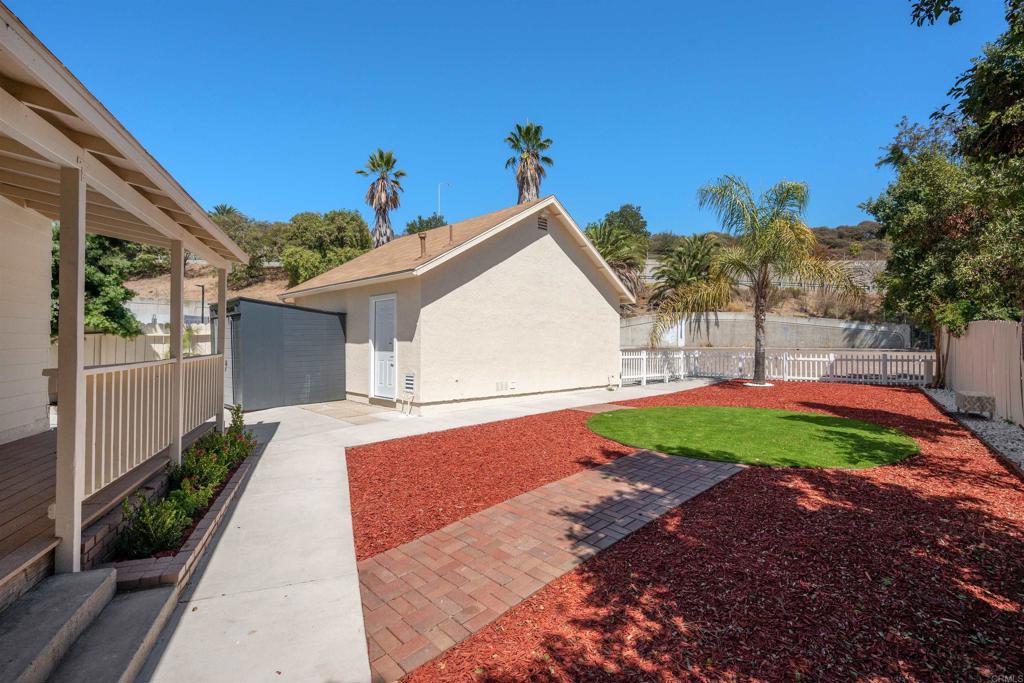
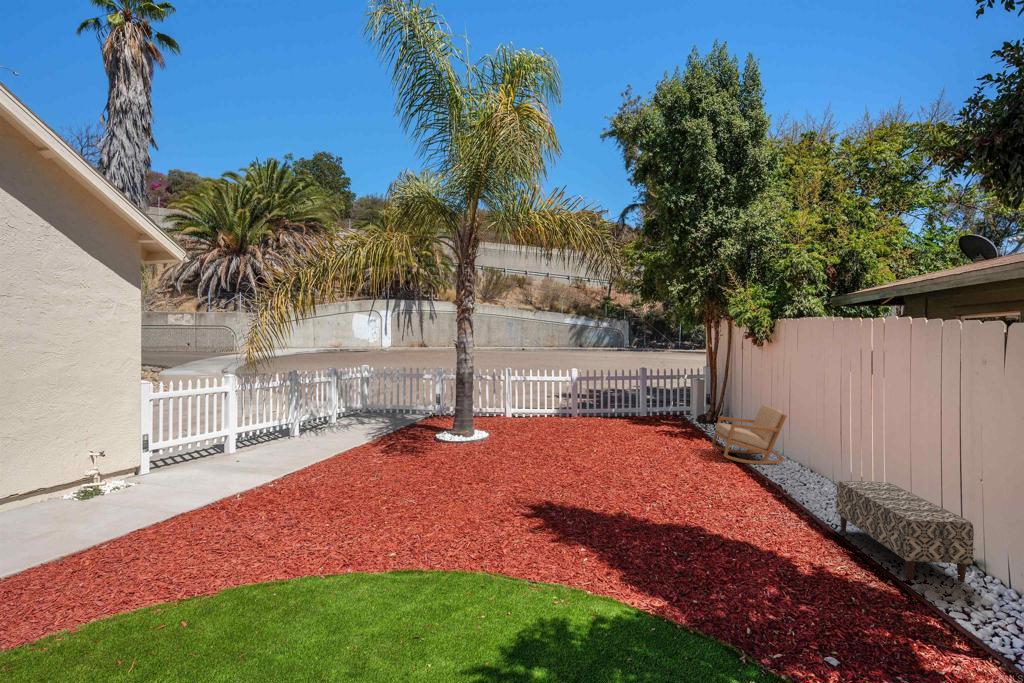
chair: none [920,370,966,400] -> present [712,405,787,464]

